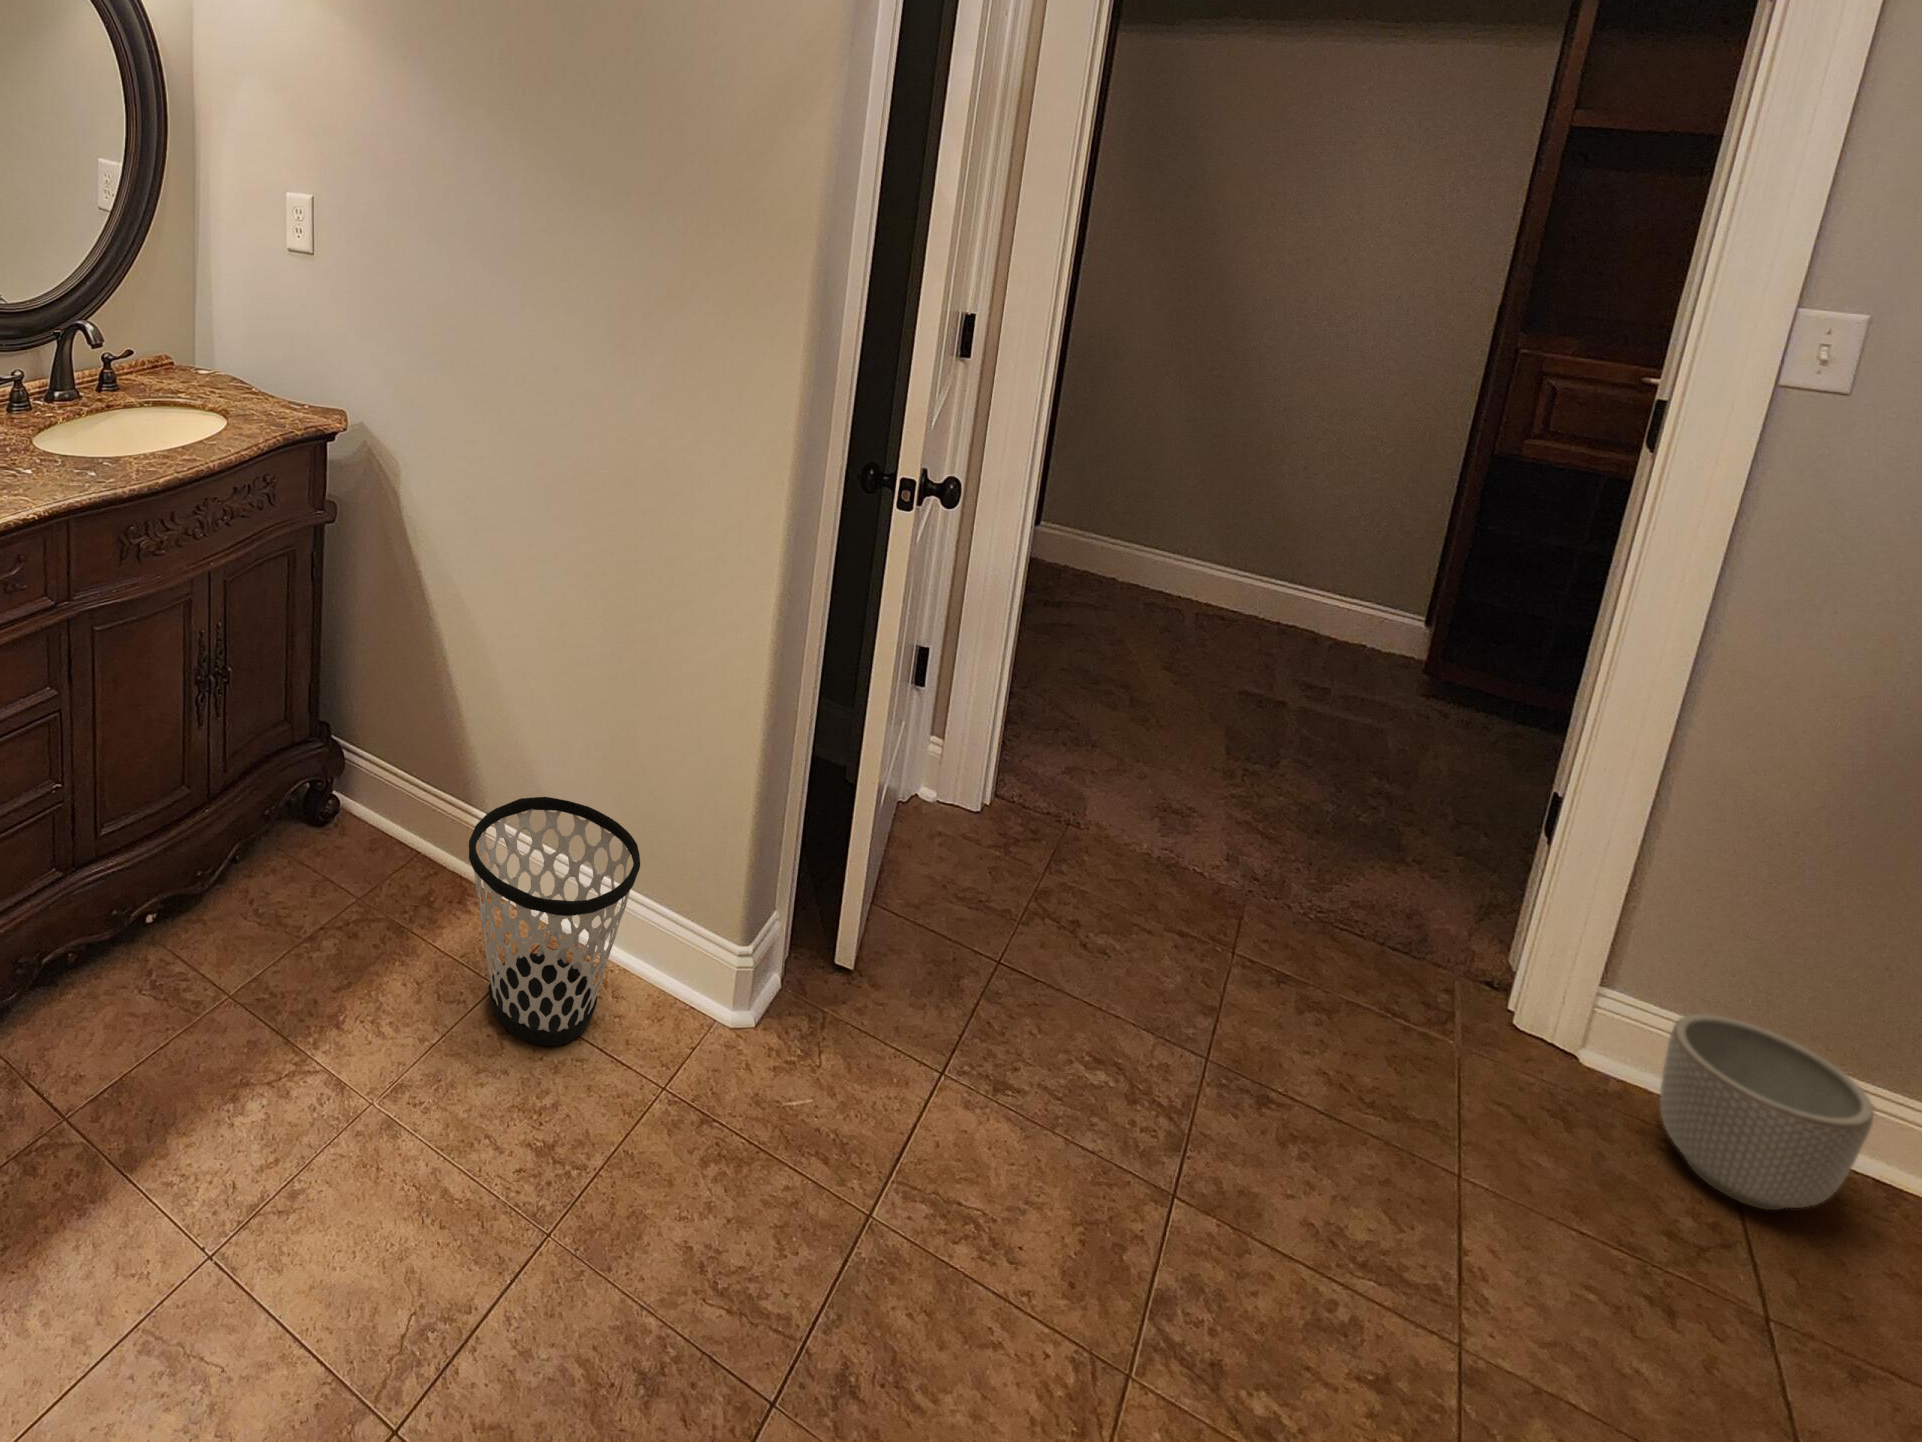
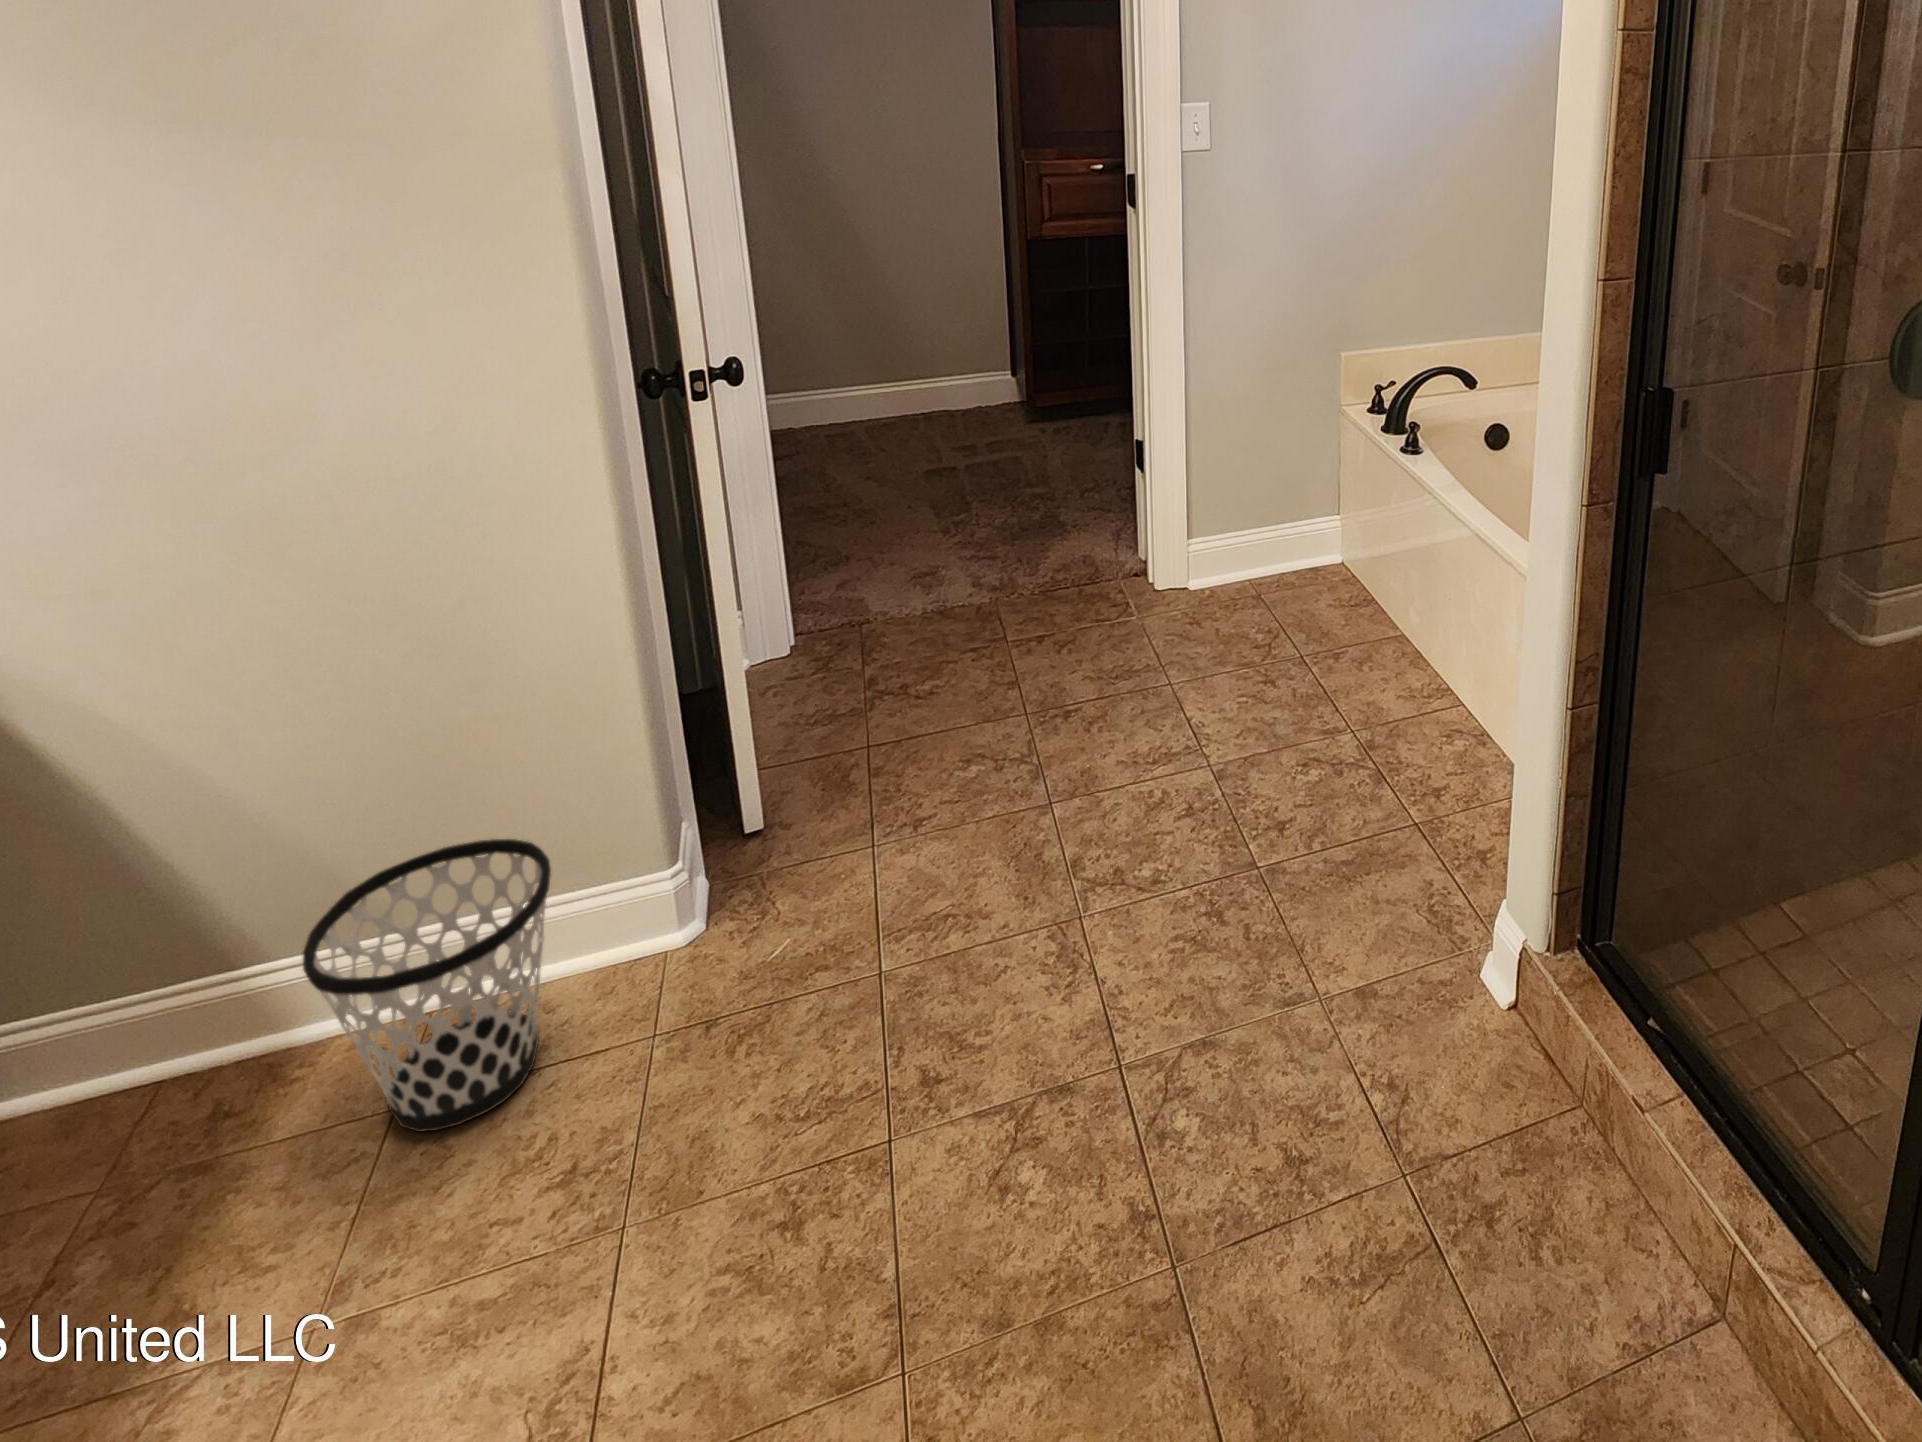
planter: present [1660,1014,1874,1210] -> none [1224,521,1302,614]

